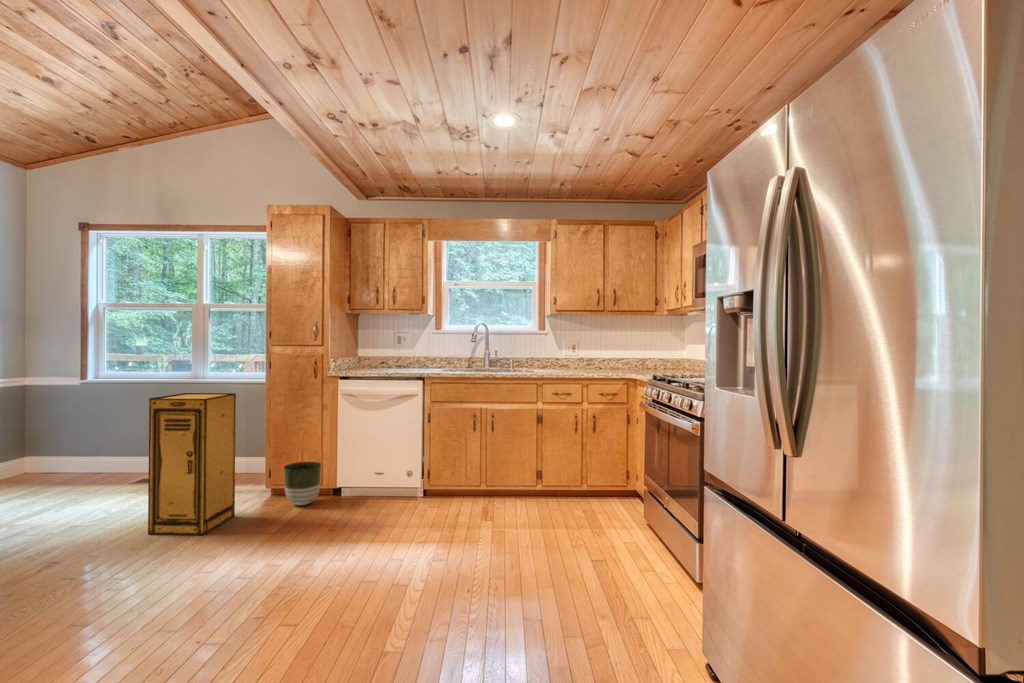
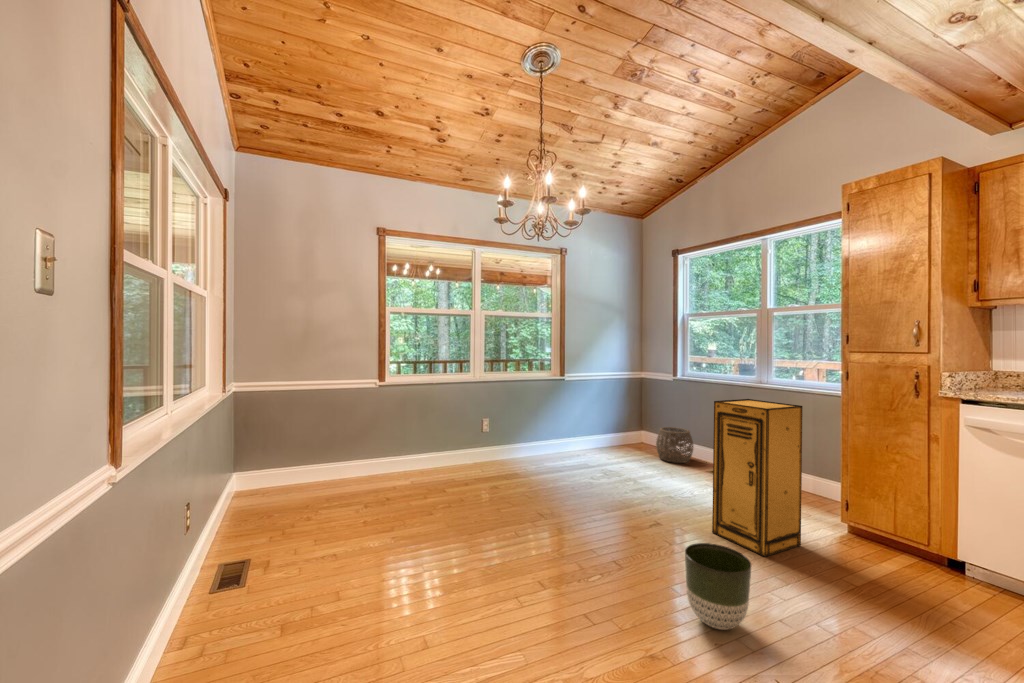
woven basket: none [57,441,115,485] -> present [656,427,693,463]
planter: present [284,462,321,505] -> present [685,543,751,630]

